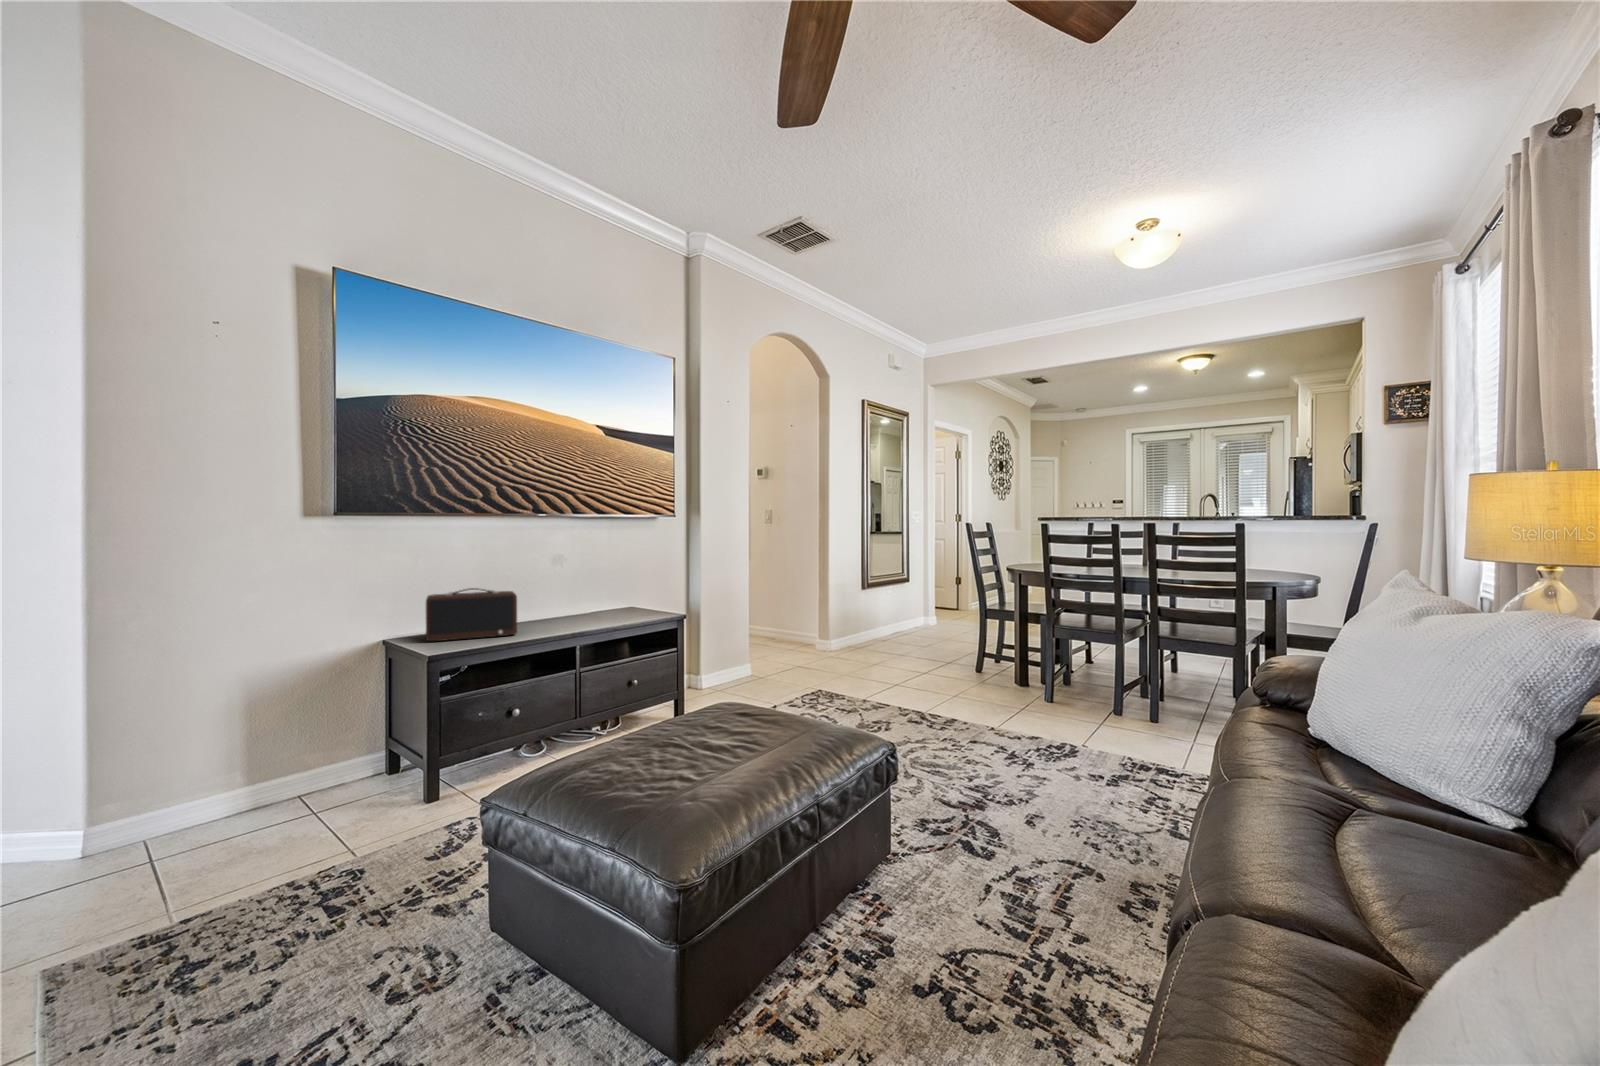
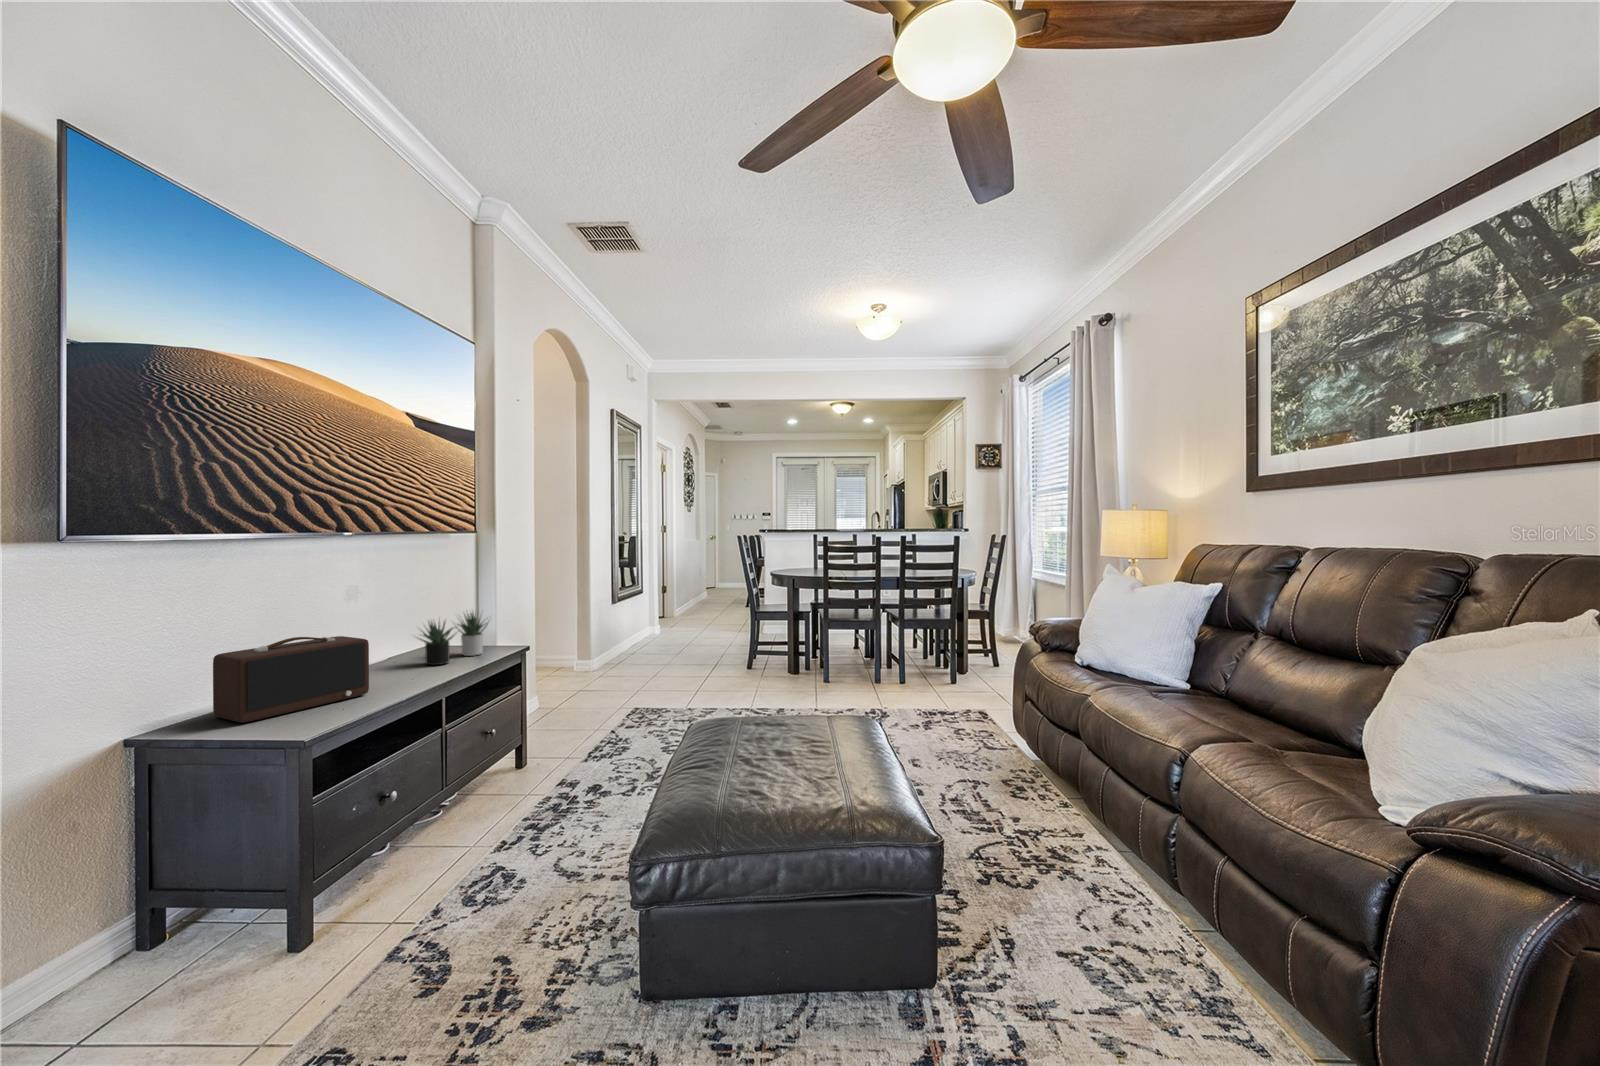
succulent plant: none [578,579,649,622] -> present [418,612,488,665]

